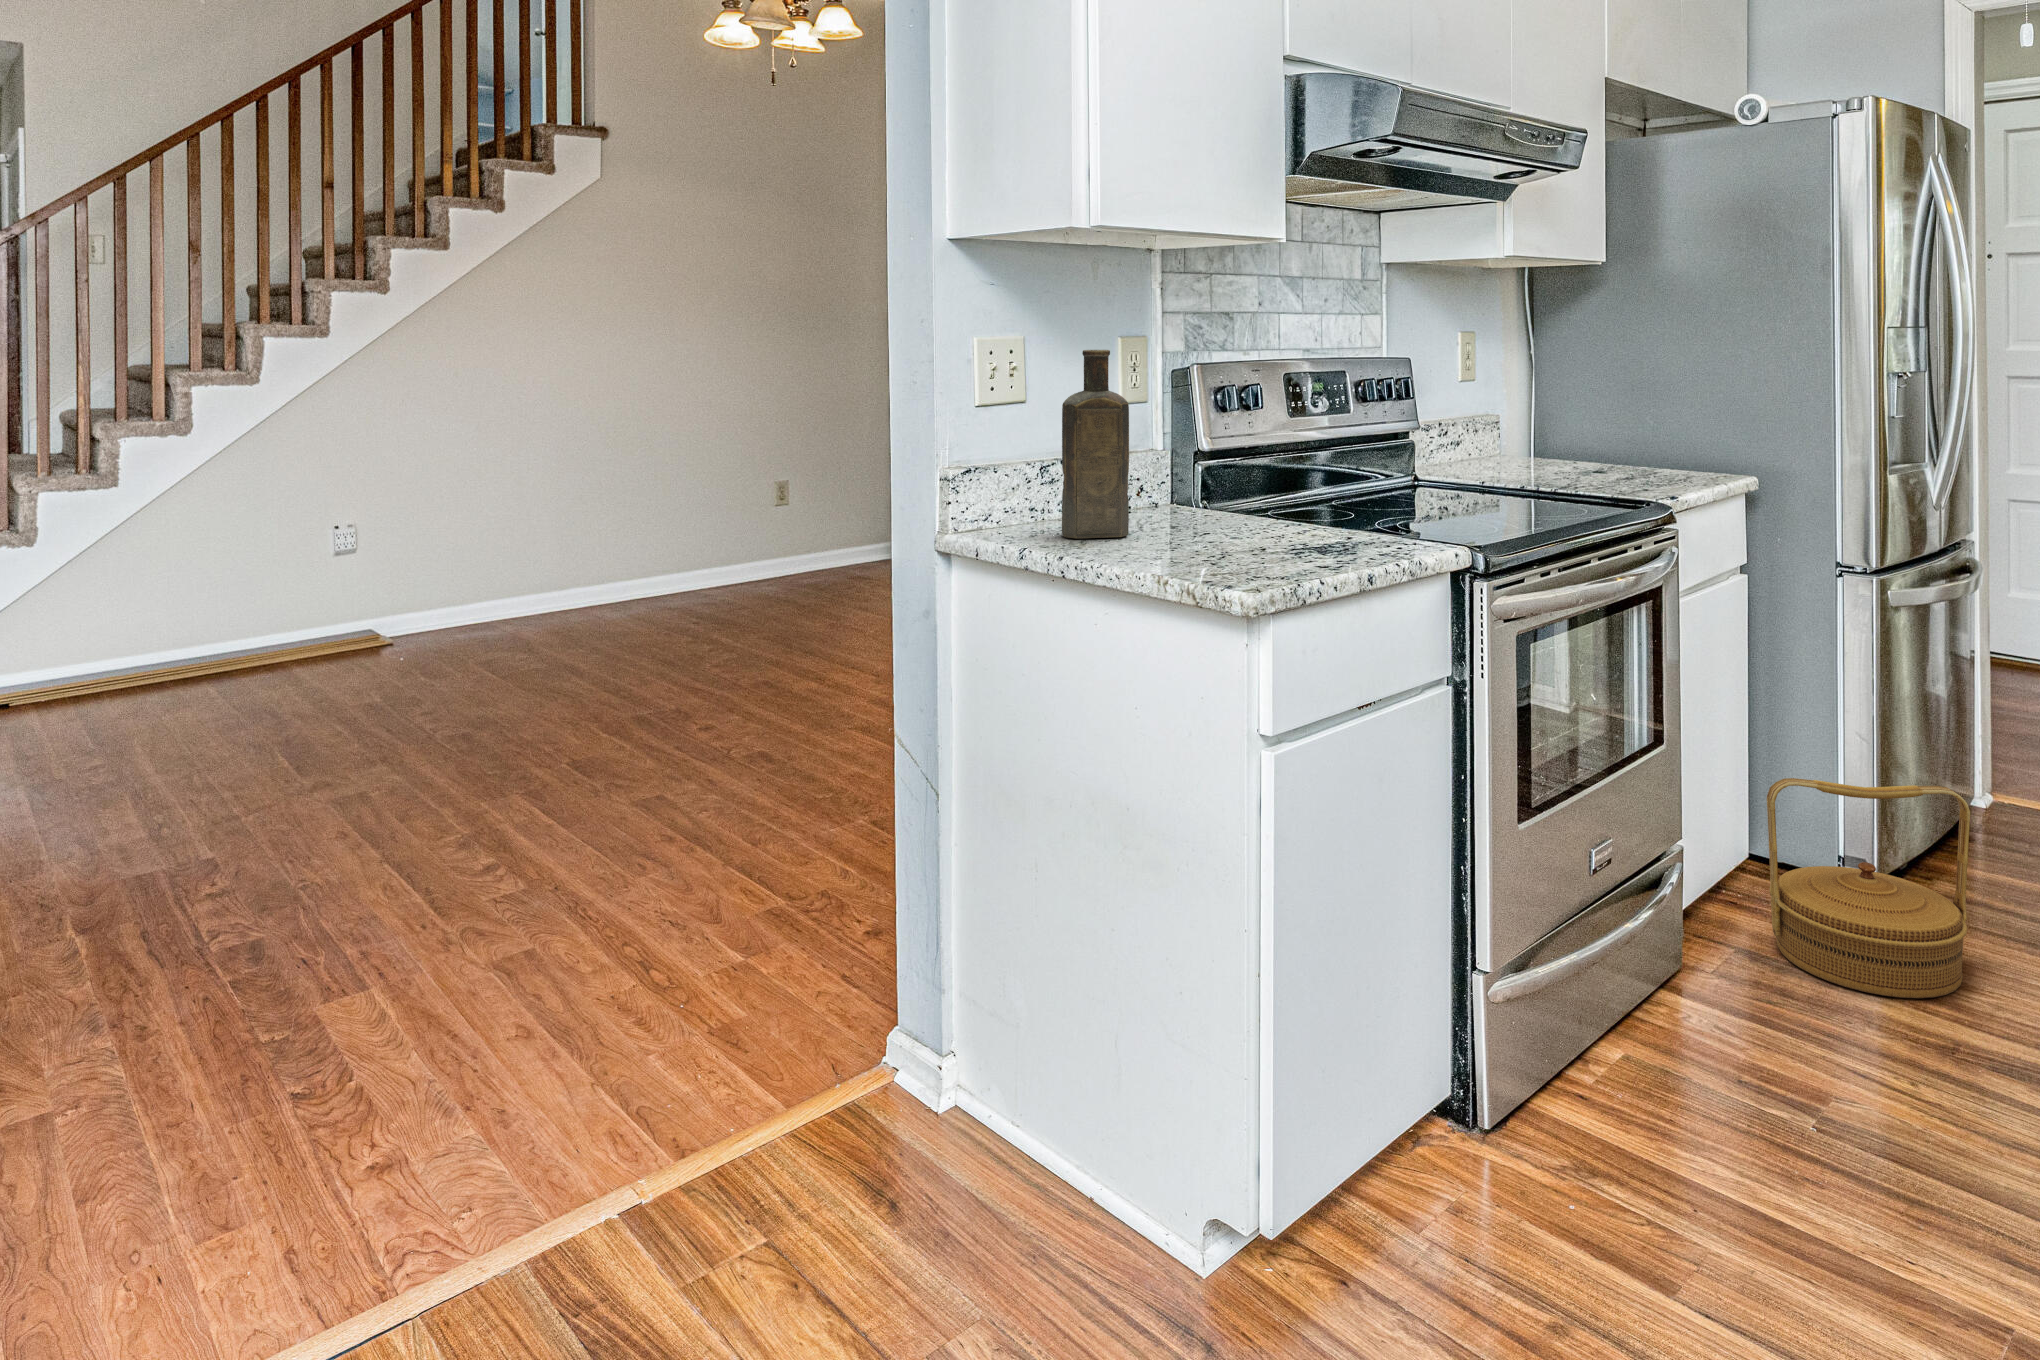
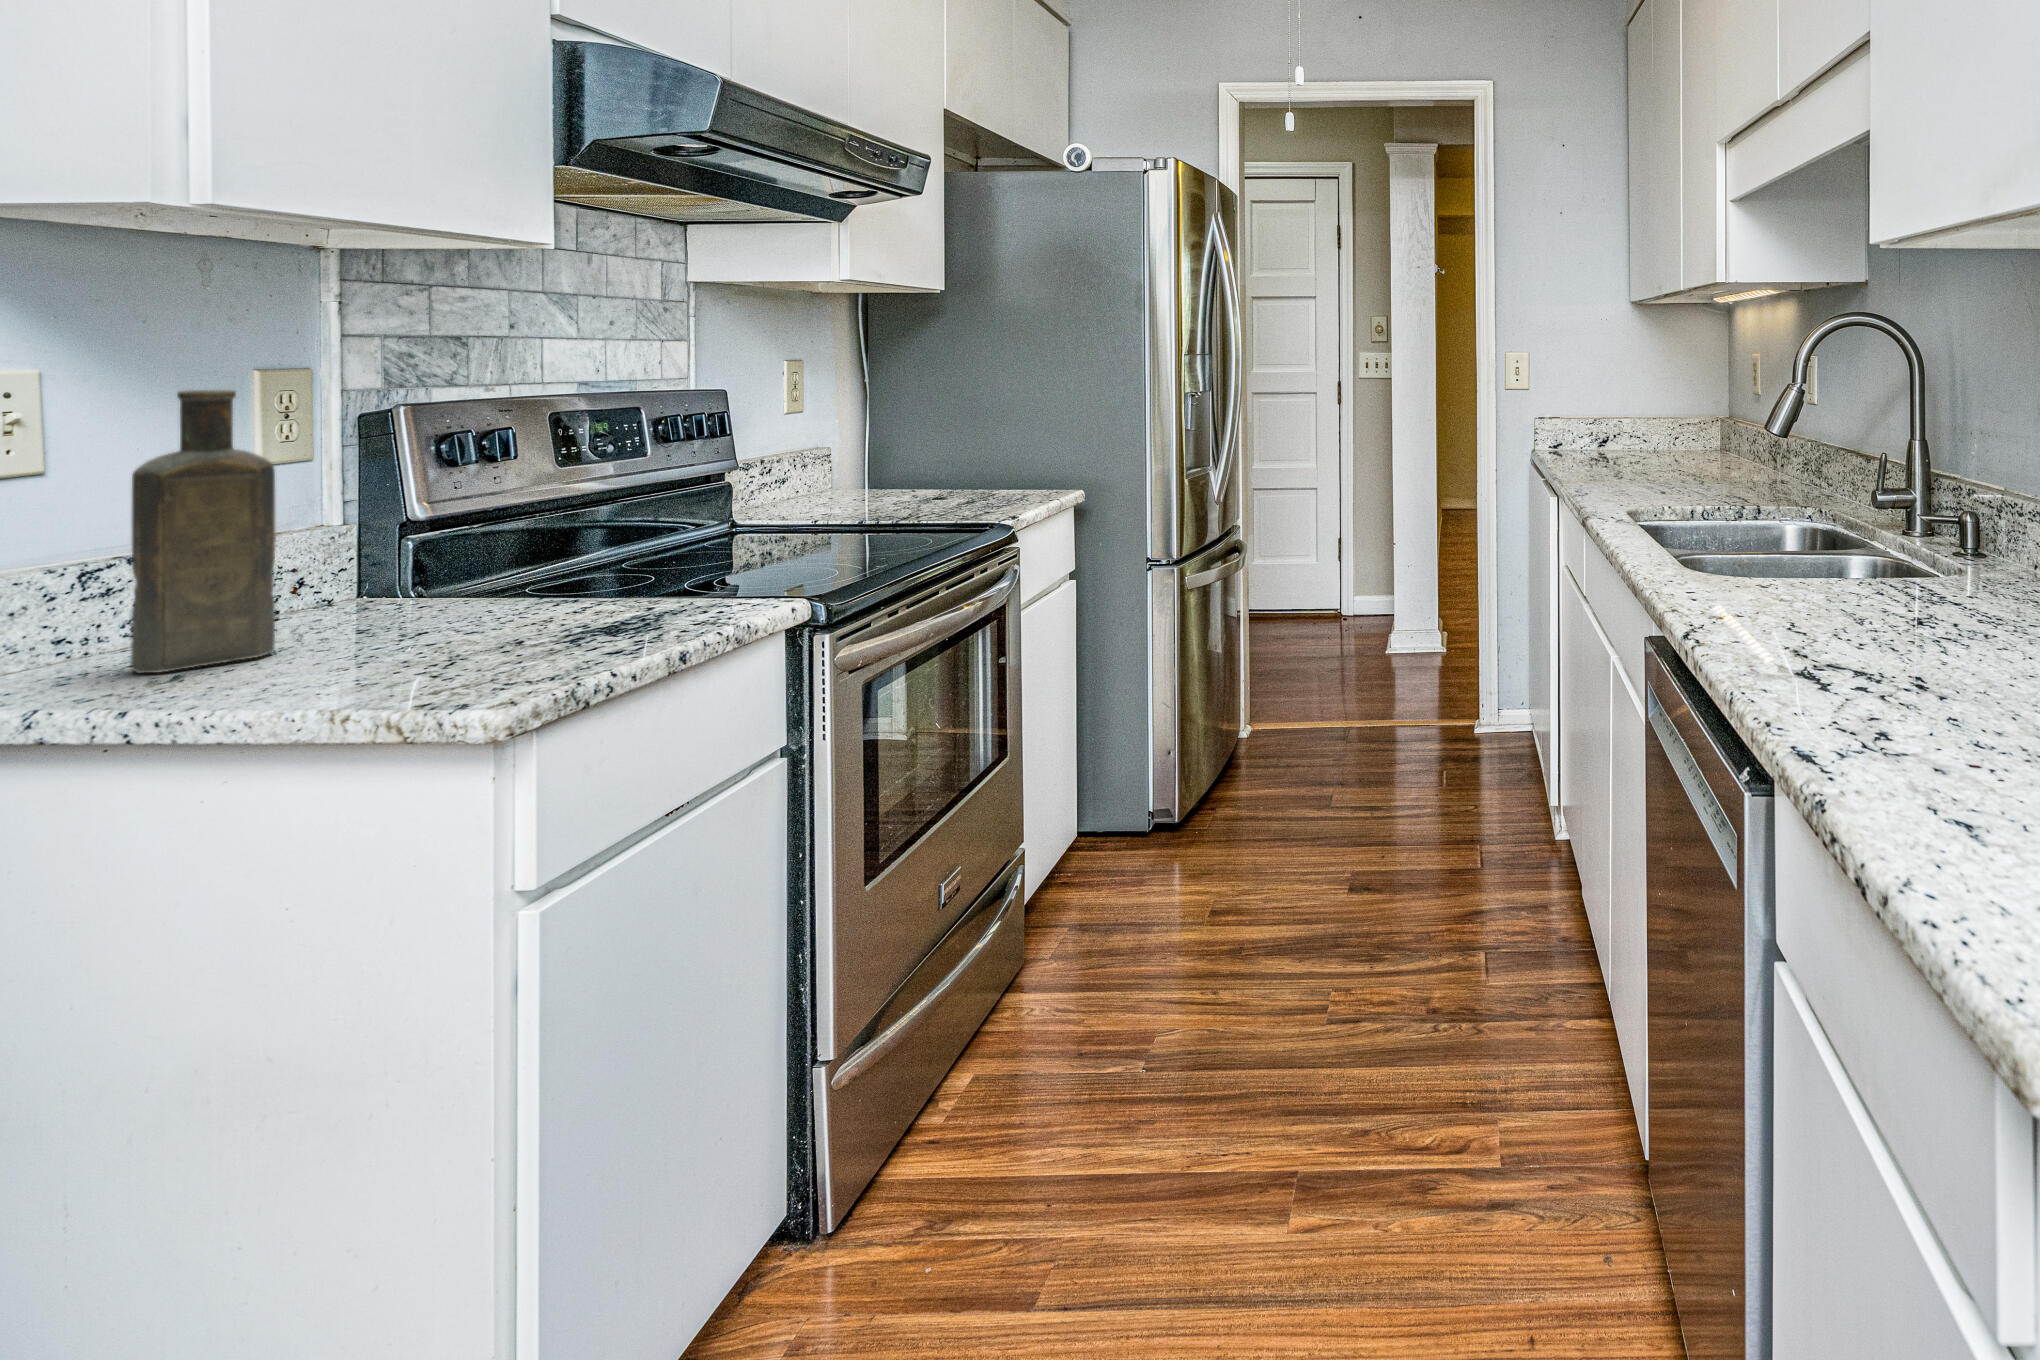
basket: present [1767,778,1970,998] -> none [1095,732,1246,926]

